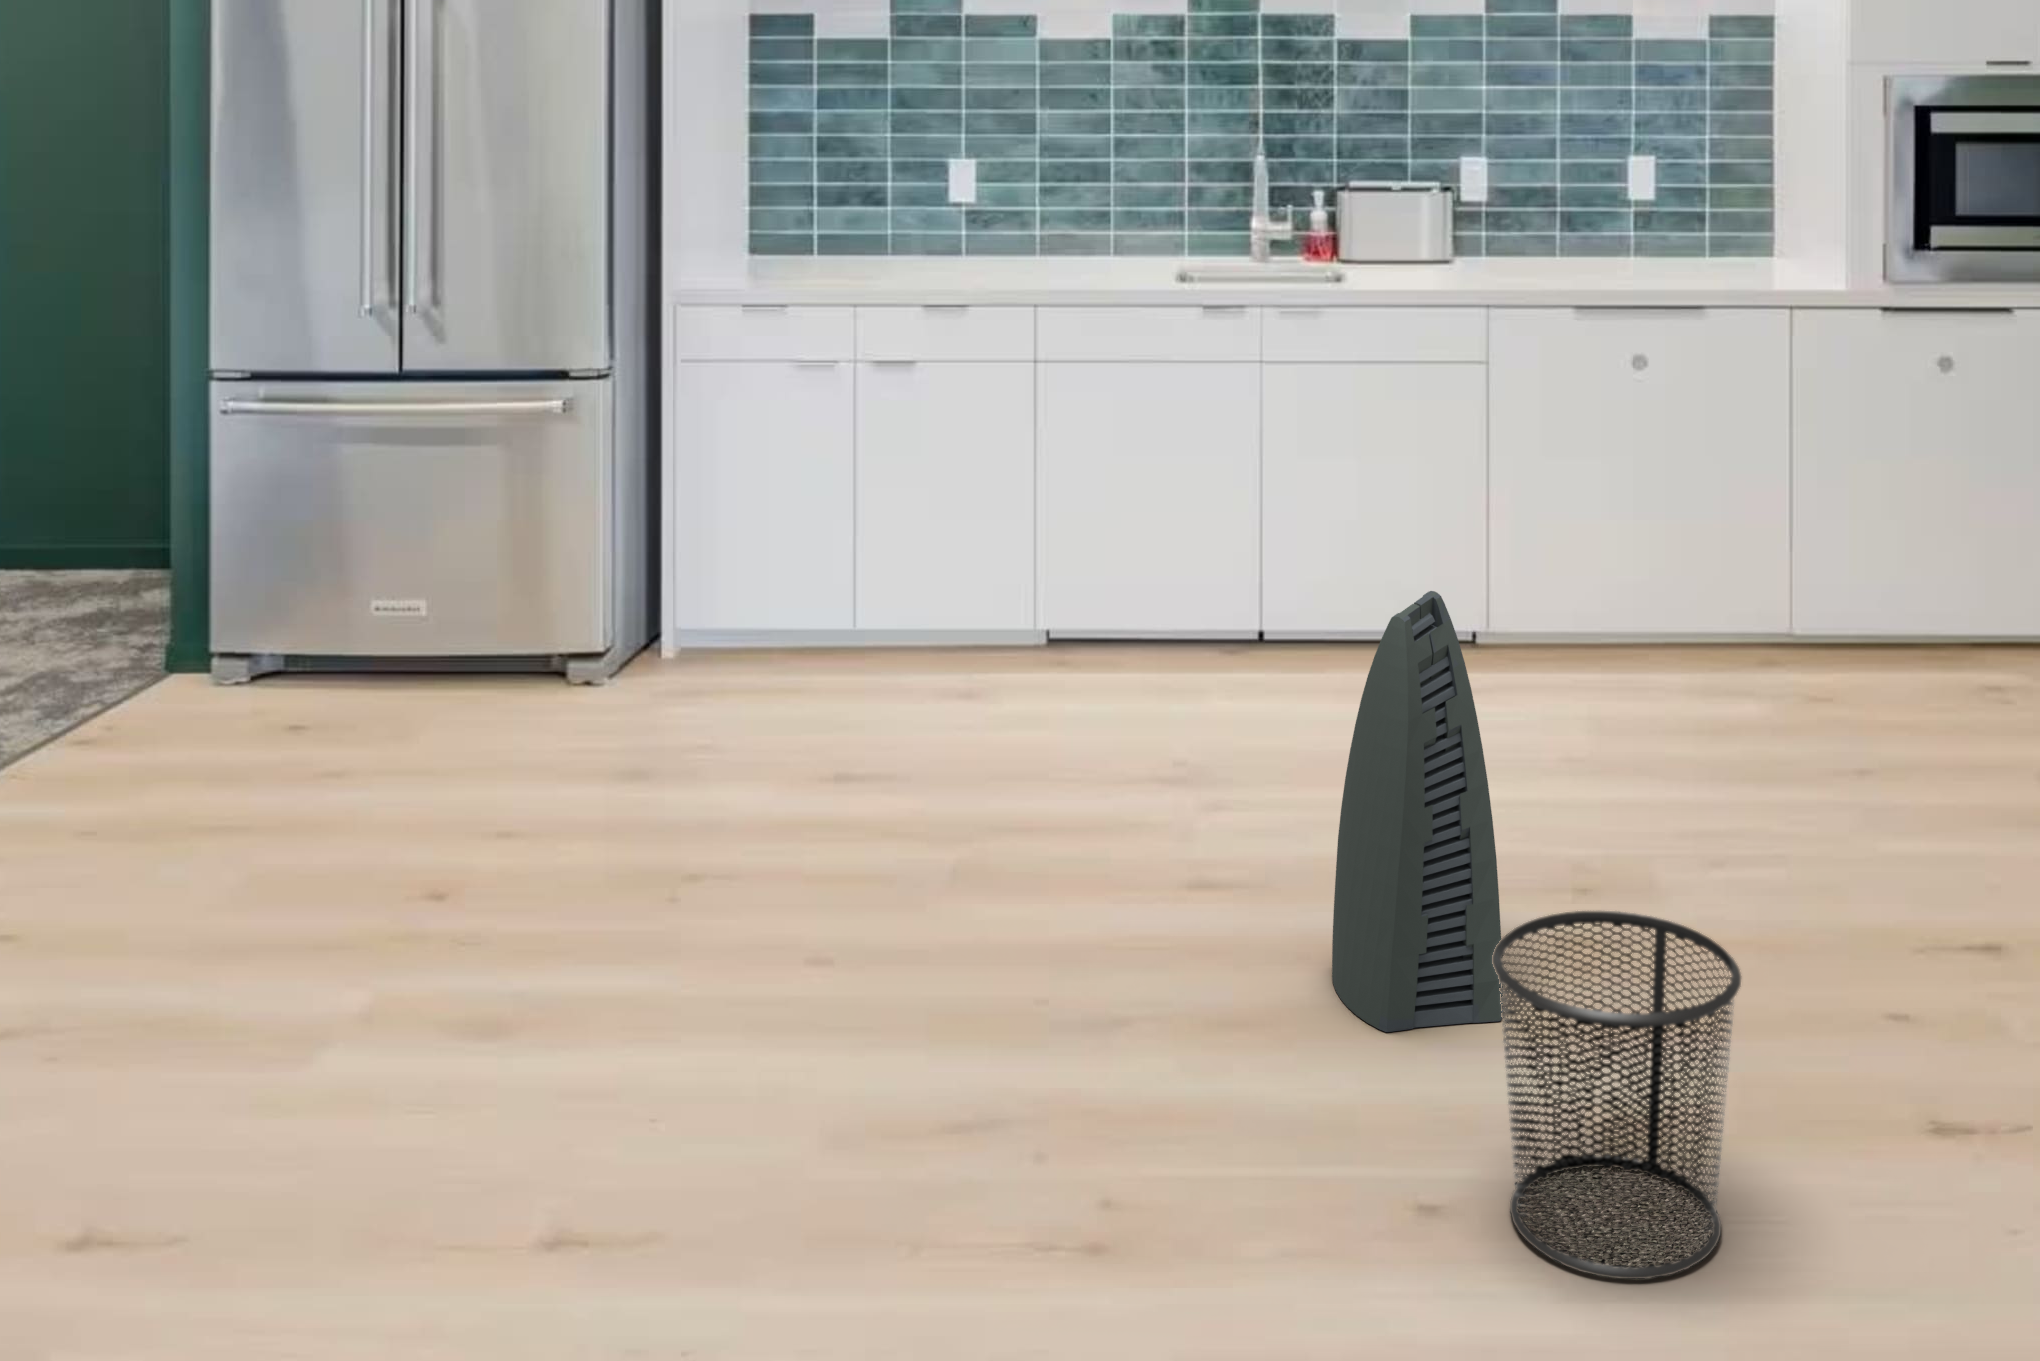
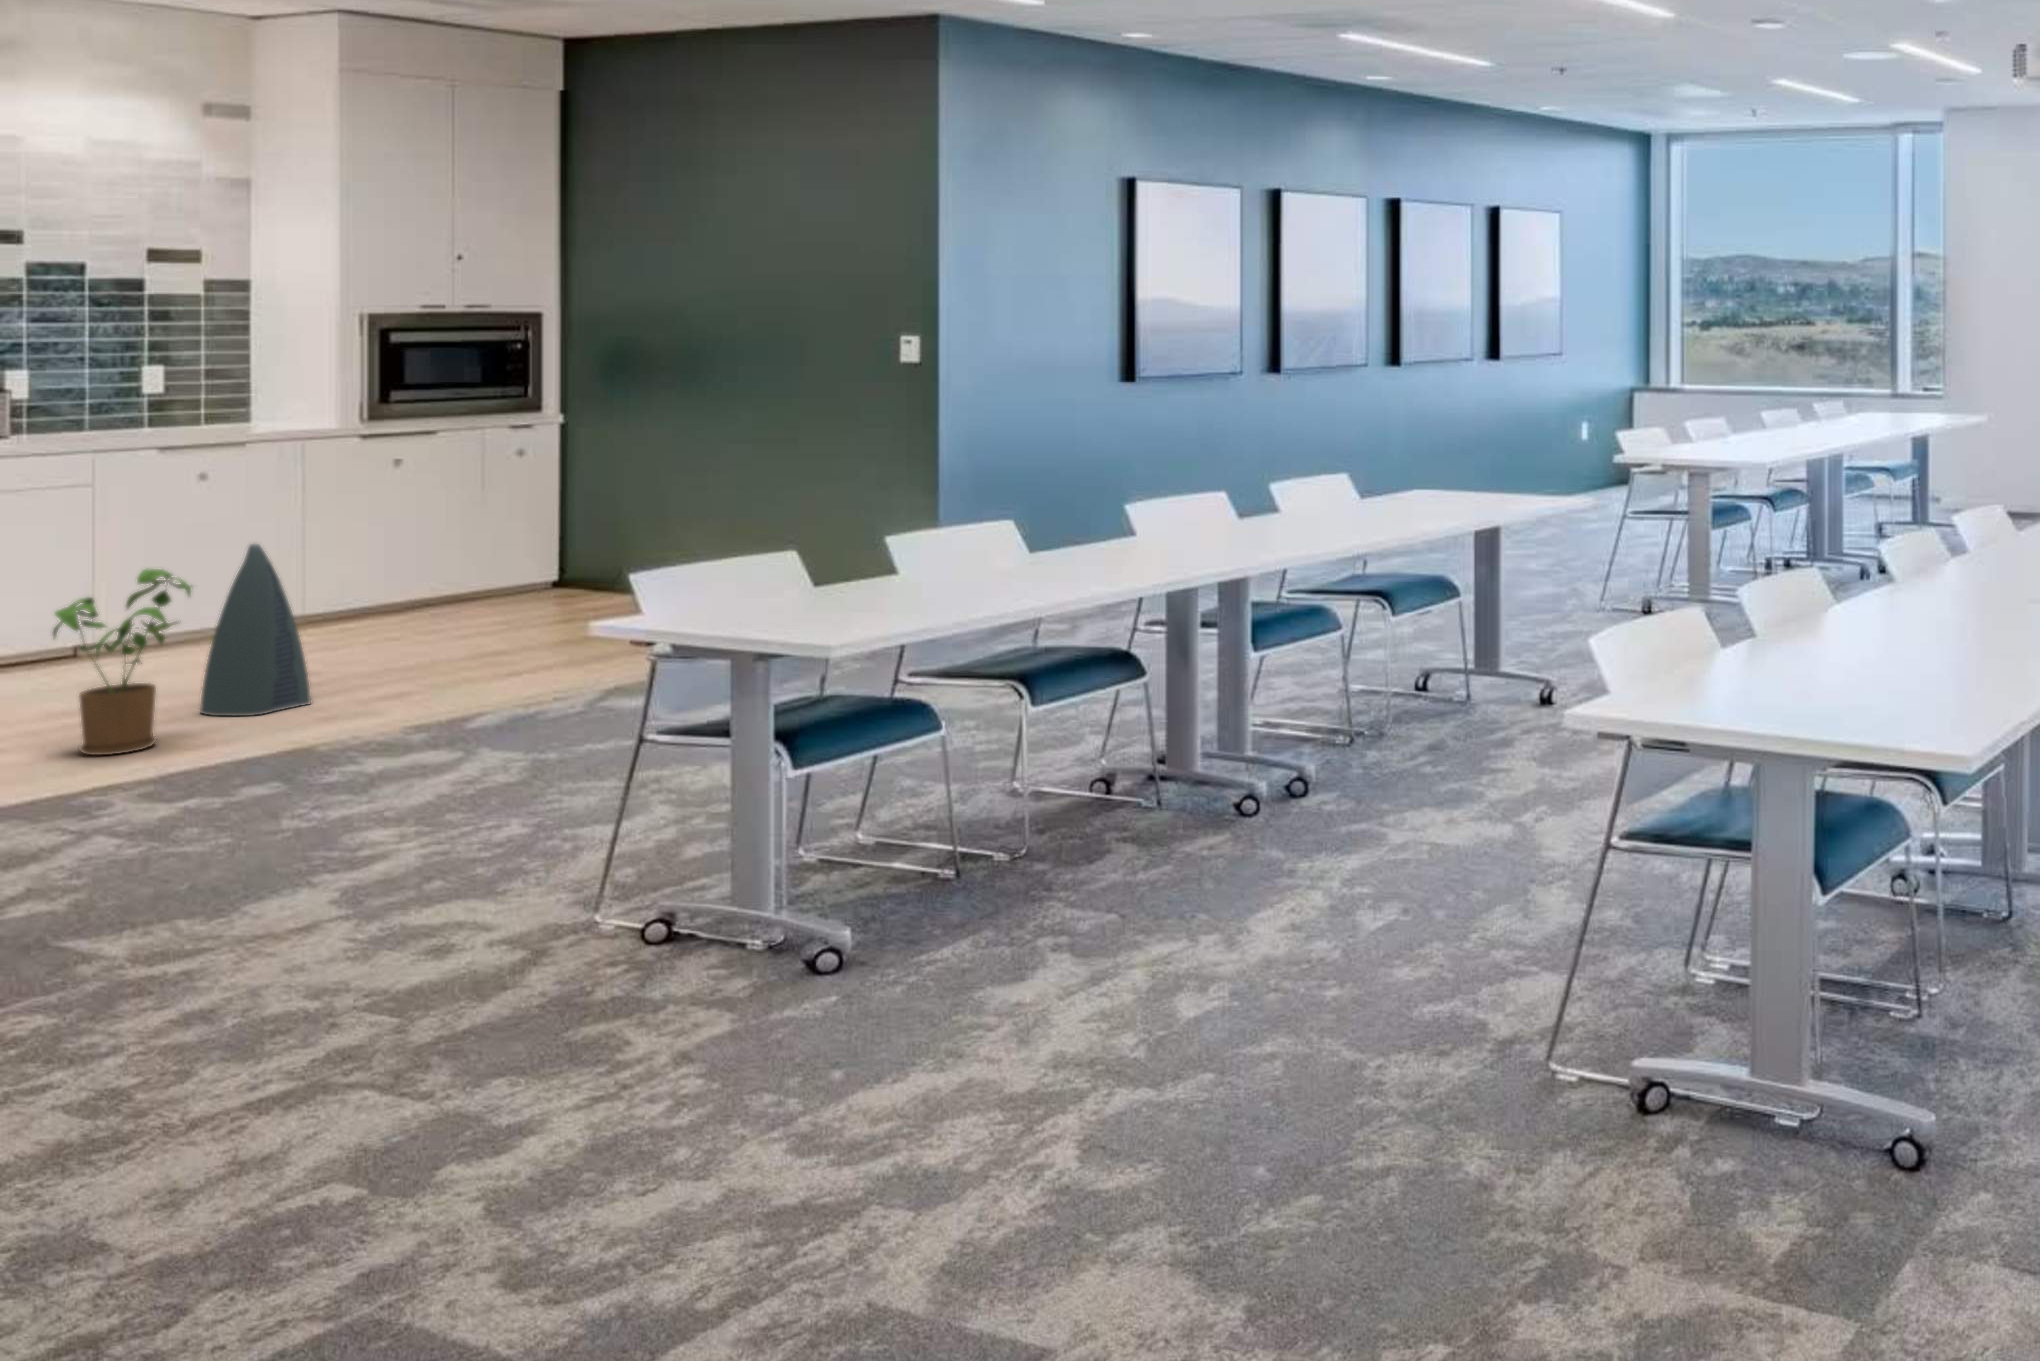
house plant: none [978,660,1225,1111] -> present [53,569,191,755]
waste bin: present [1493,911,1741,1279] -> none [369,617,477,721]

